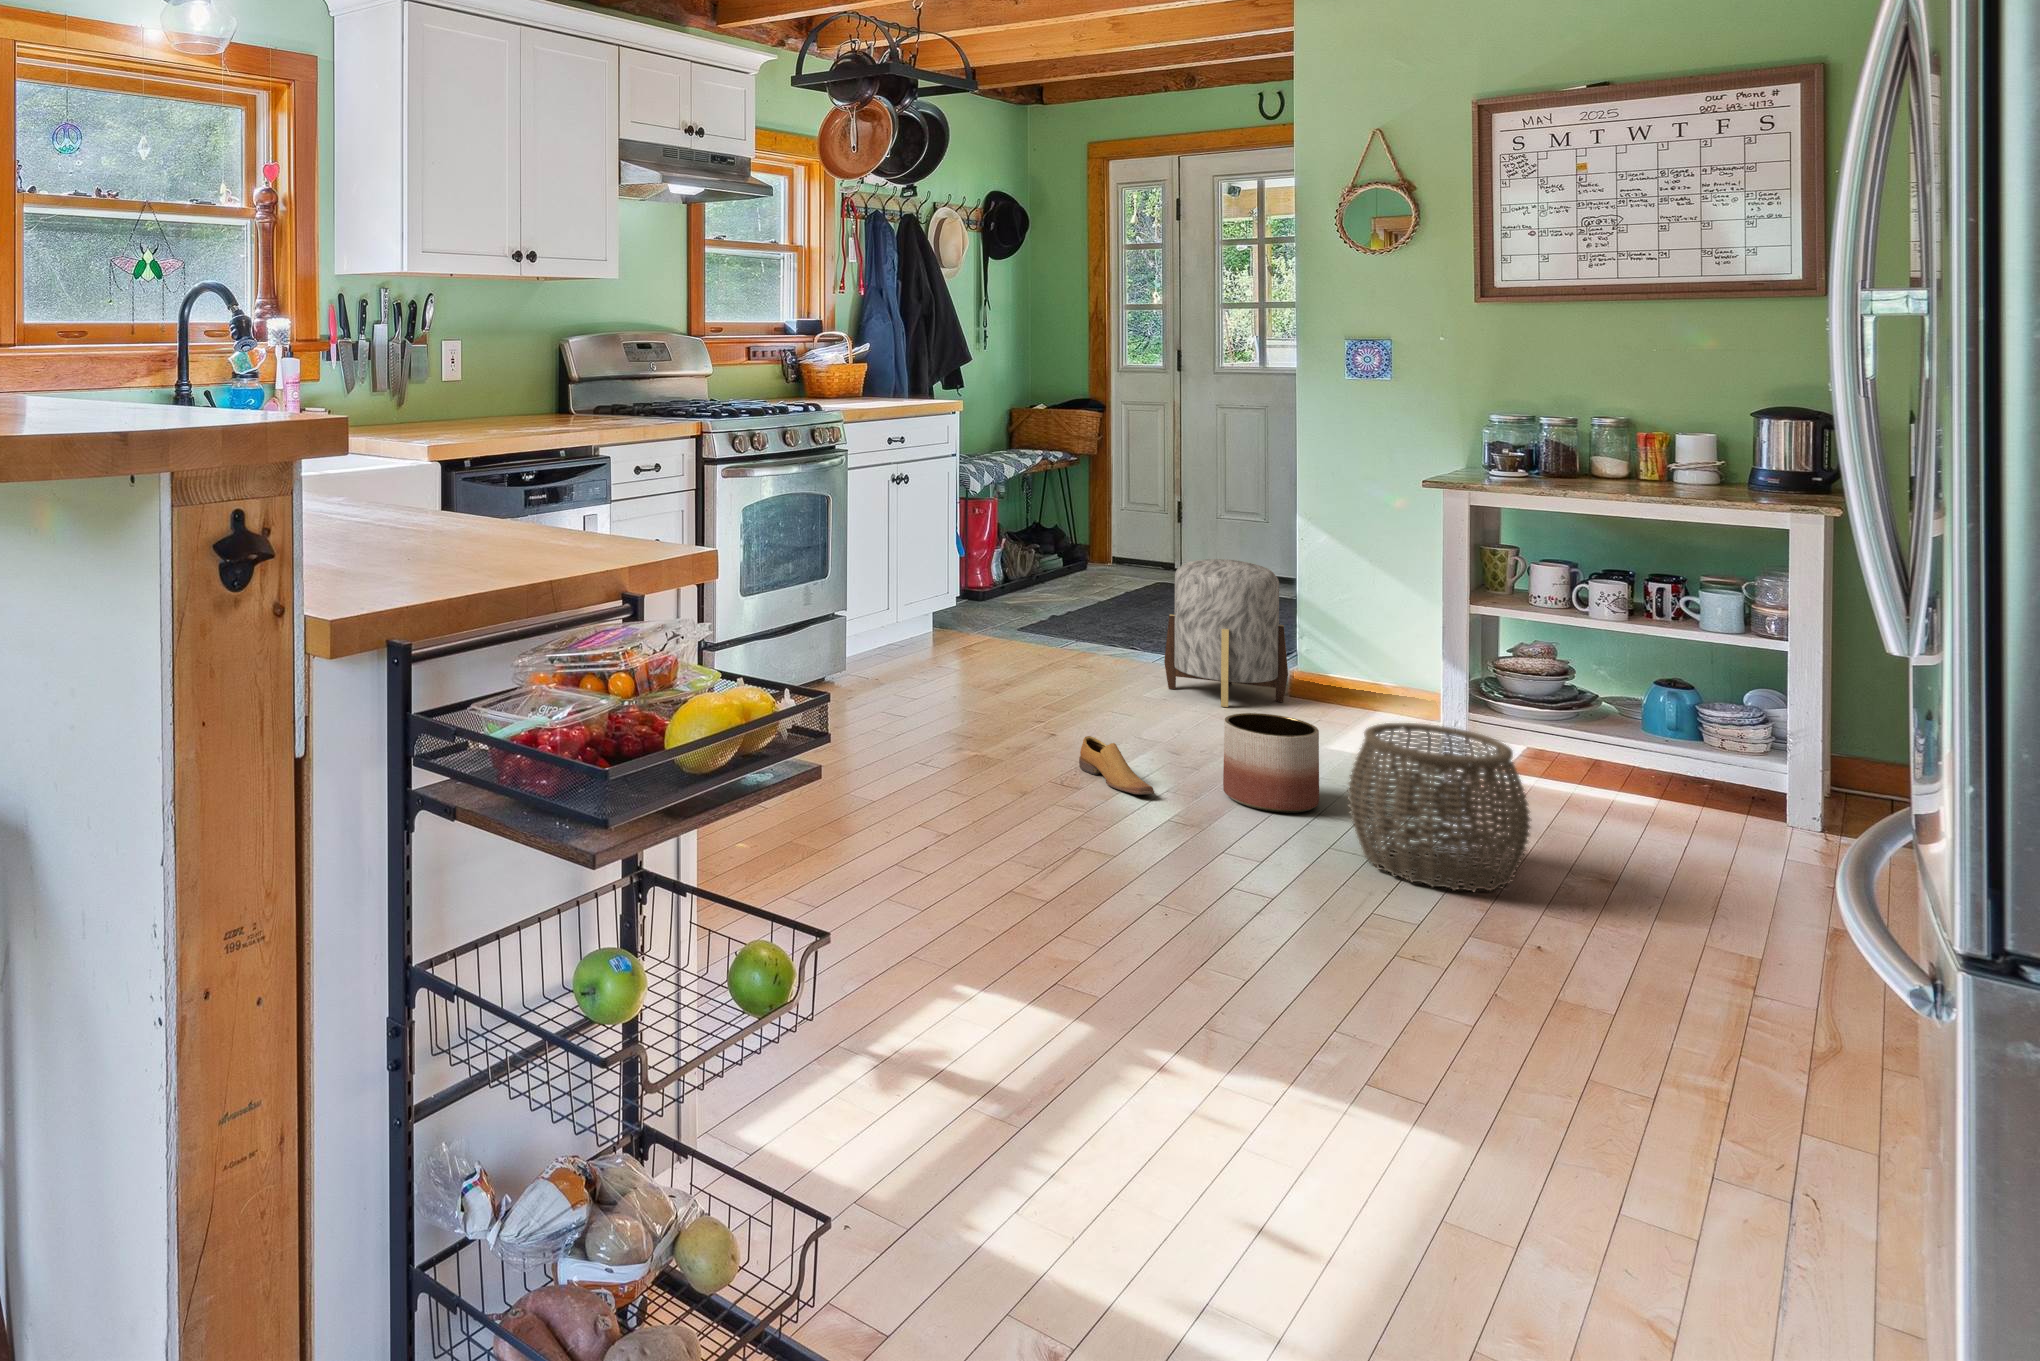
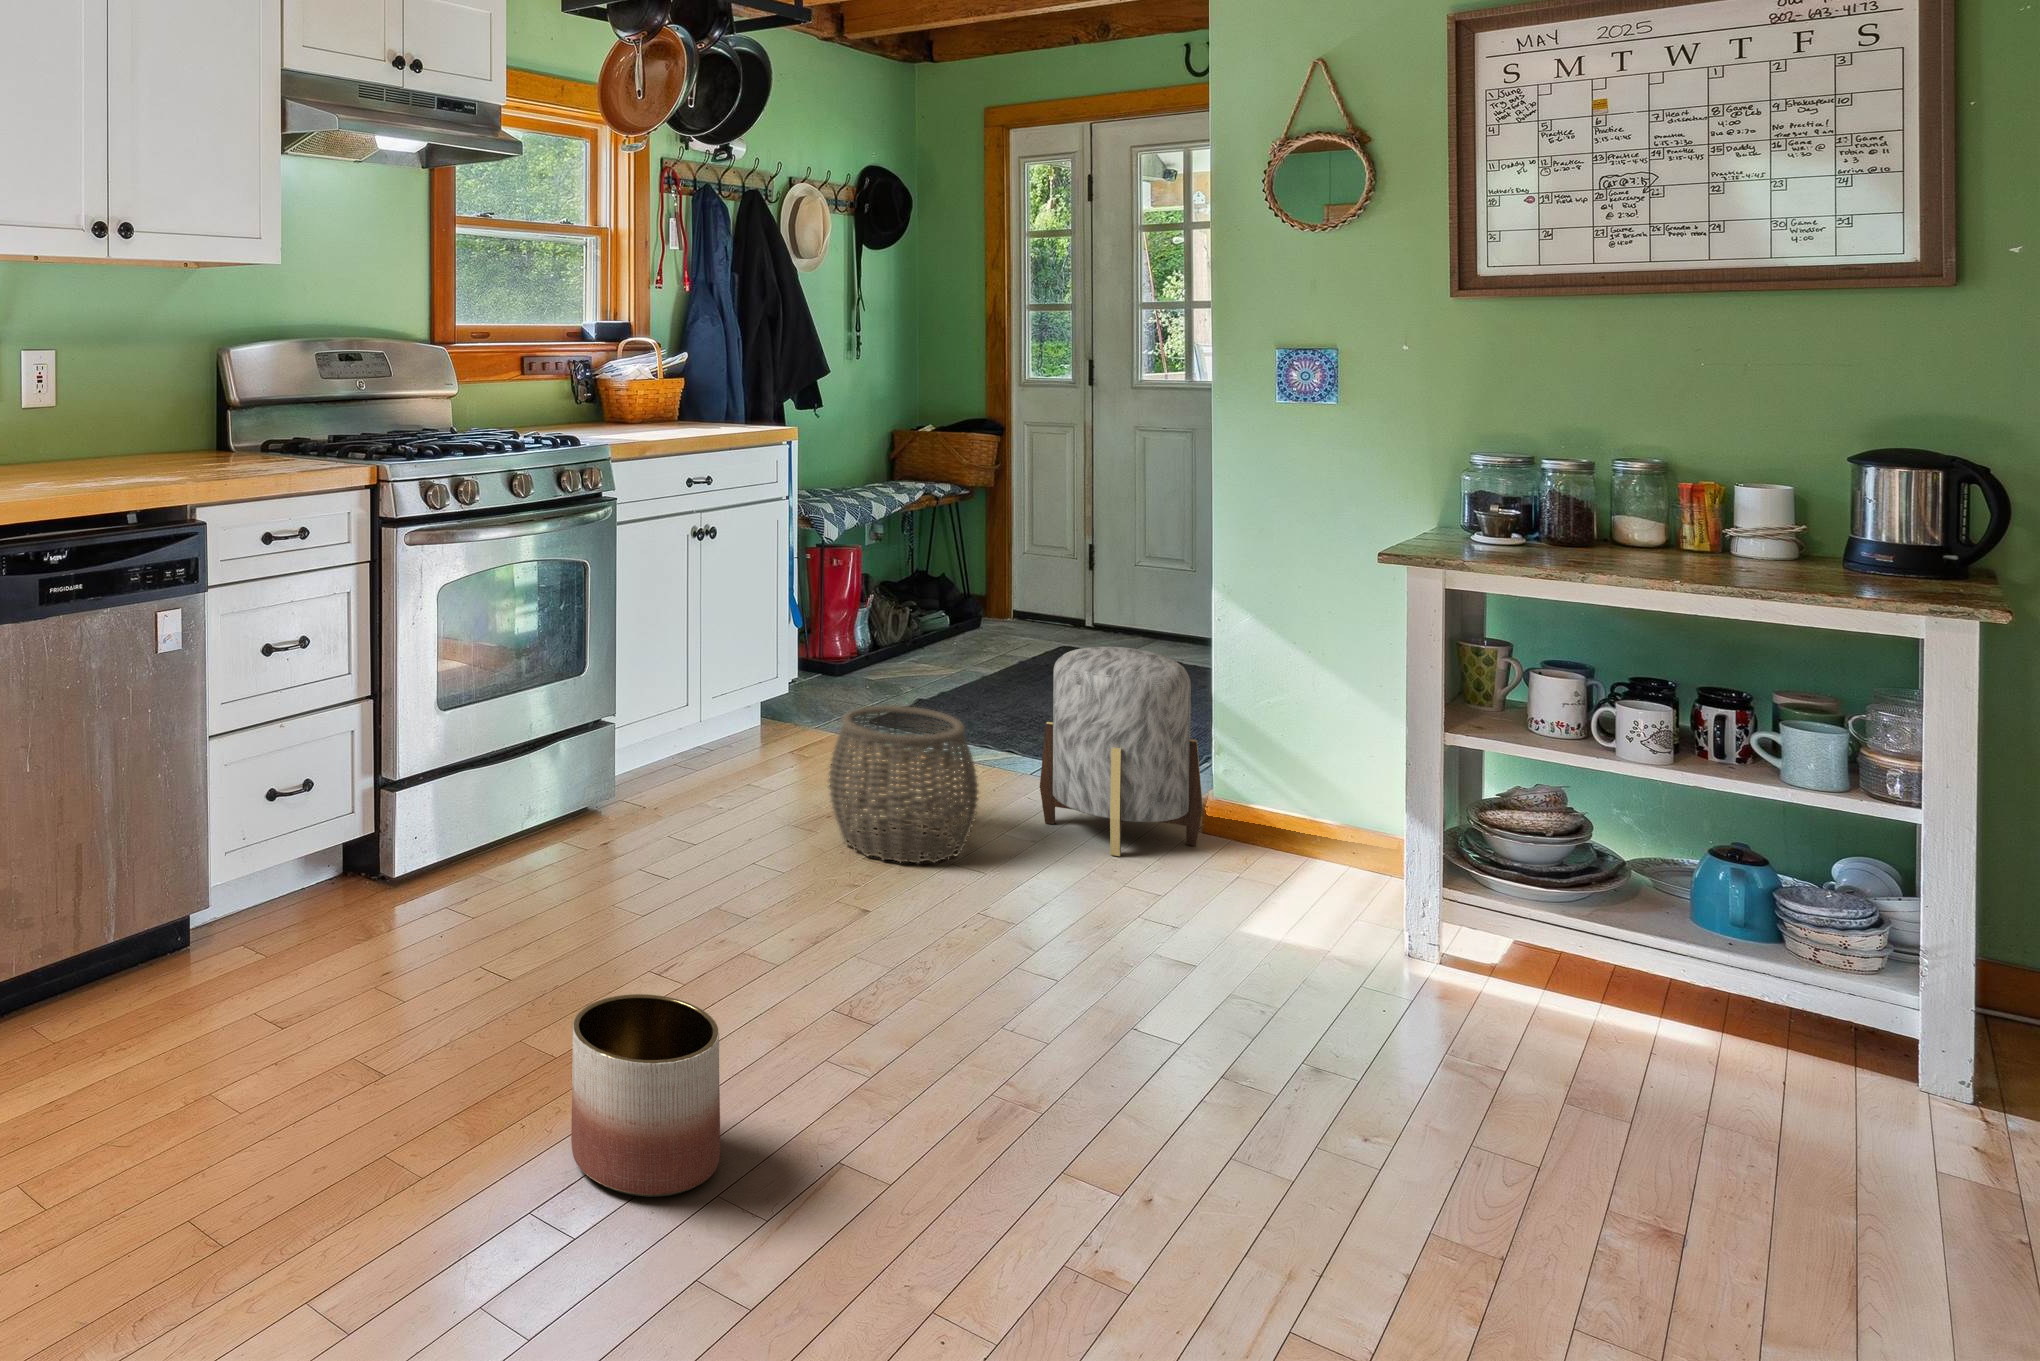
planter: present [1223,713,1319,813] -> present [571,994,720,1197]
woven basket: present [1348,723,1531,892] -> present [828,706,978,864]
shoe: present [1079,736,1154,794] -> none [886,932,982,1037]

